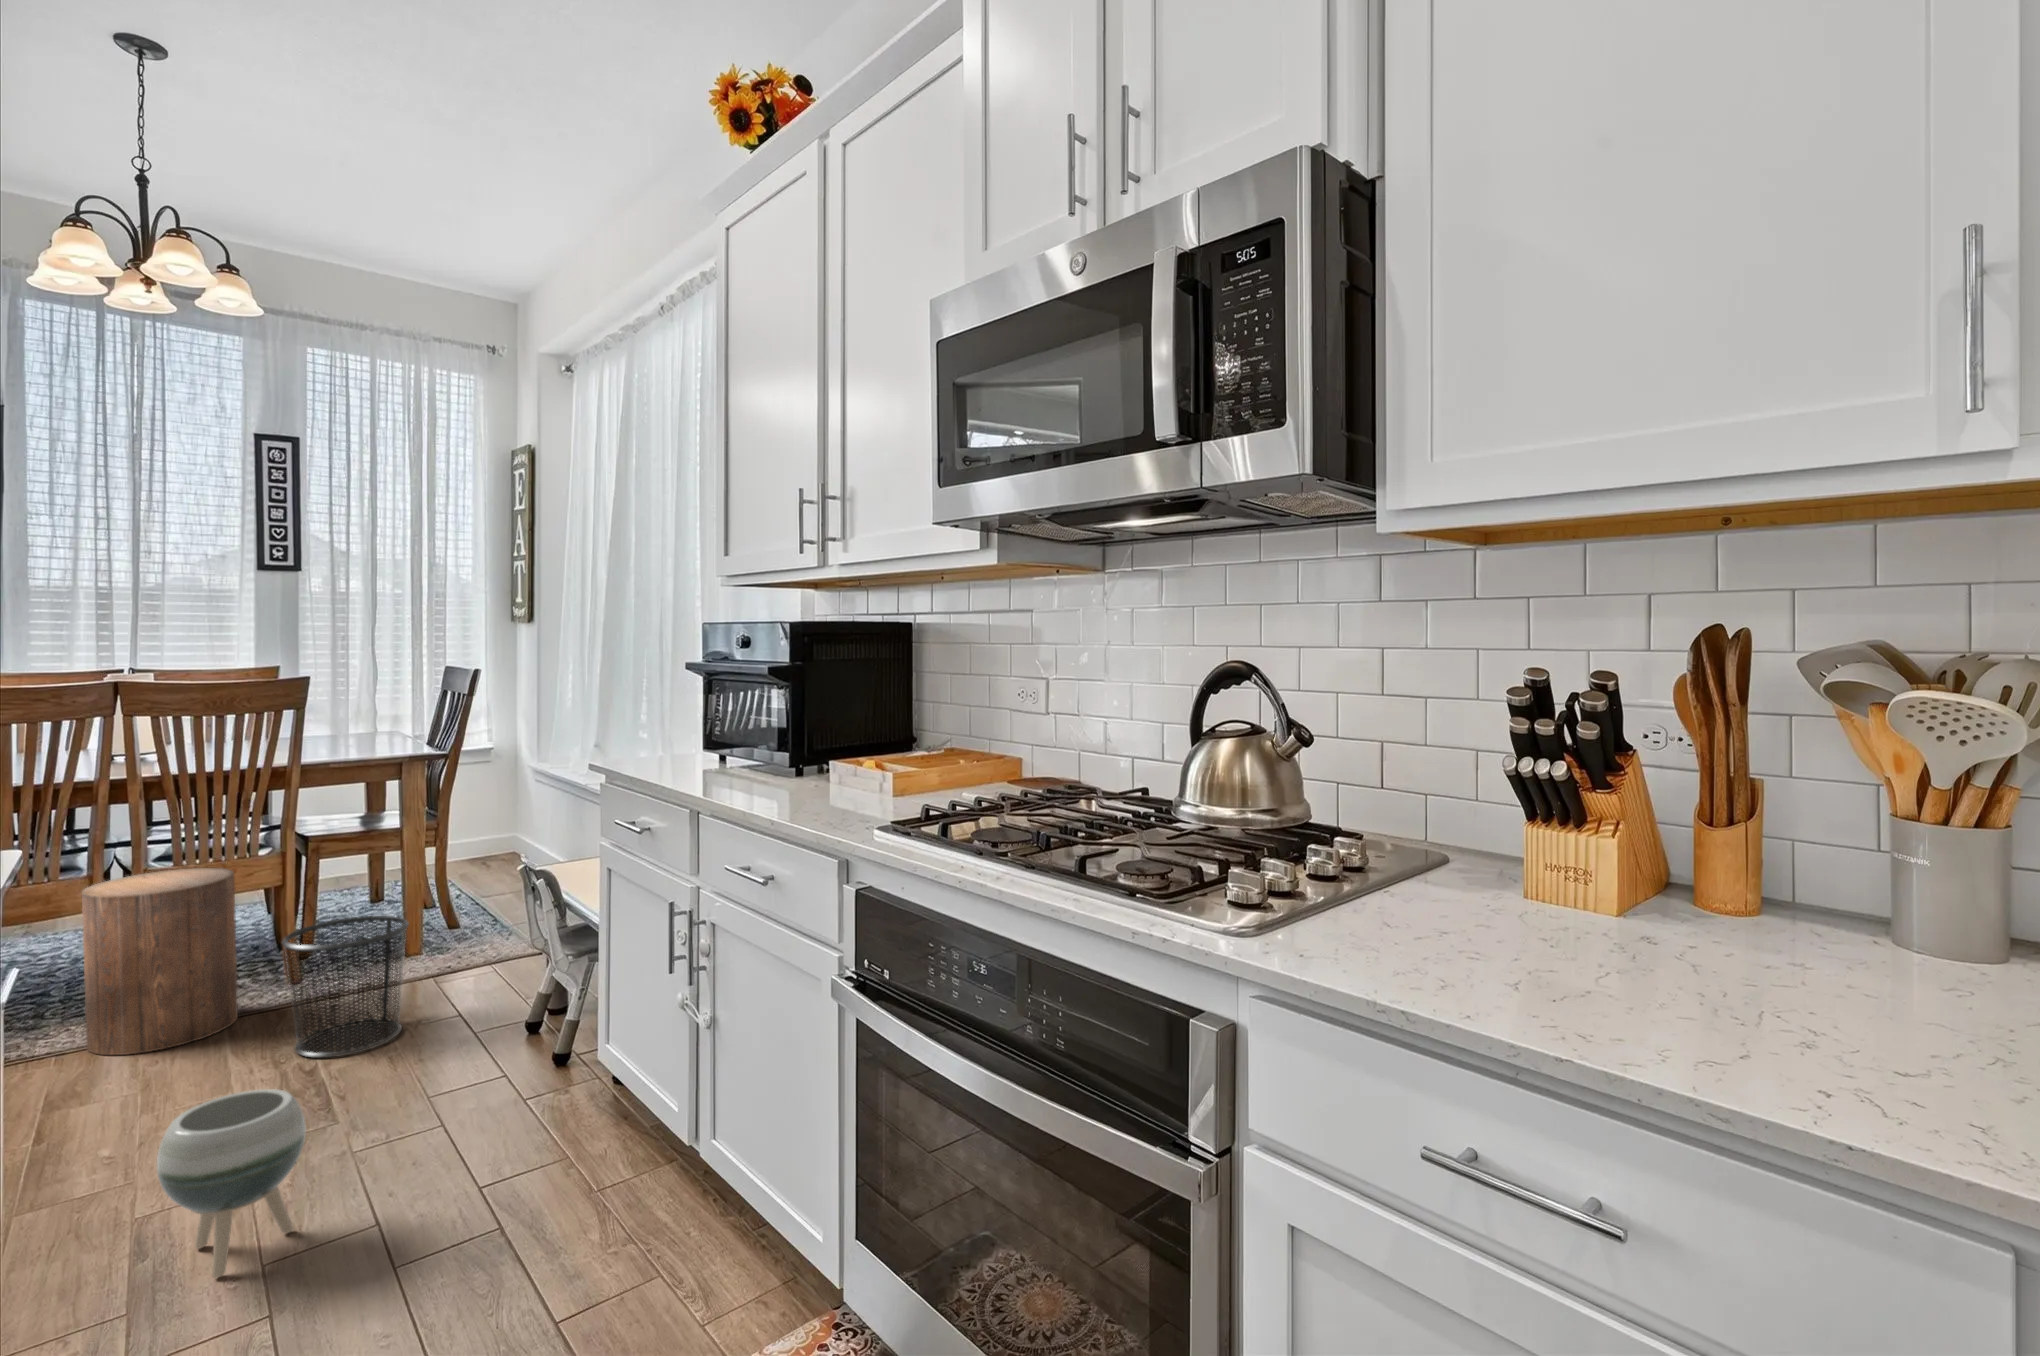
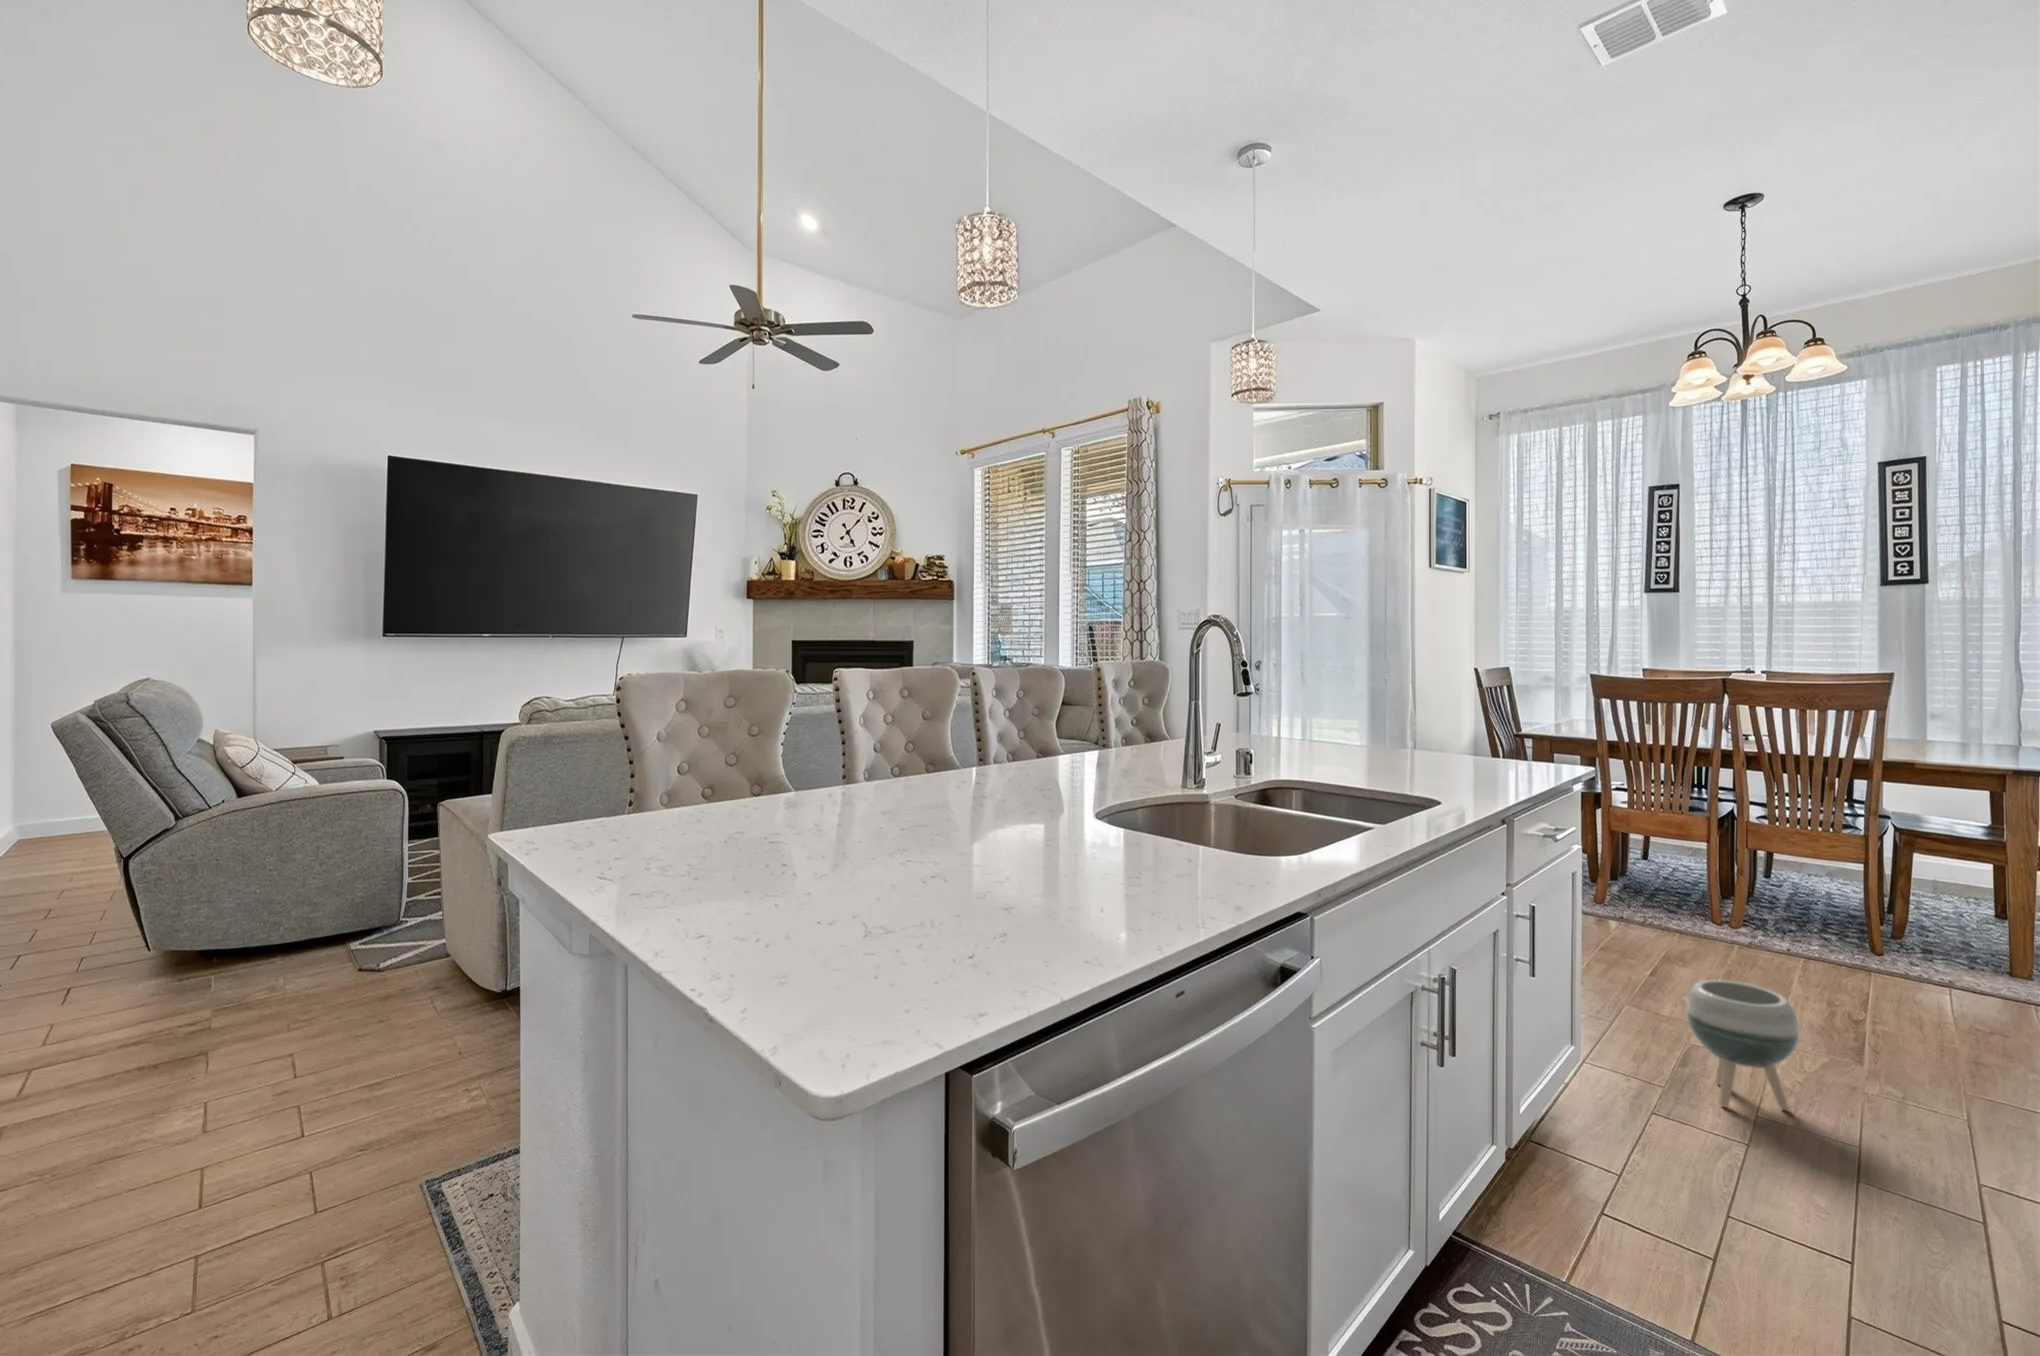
stool: present [82,868,238,1055] -> none [1696,824,1815,964]
waste bin: present [282,916,409,1058] -> none [1839,897,1979,1029]

